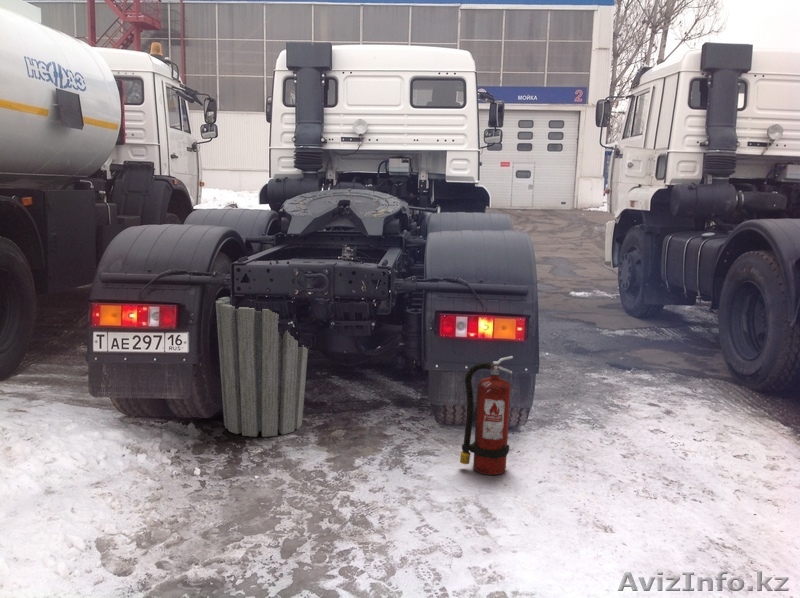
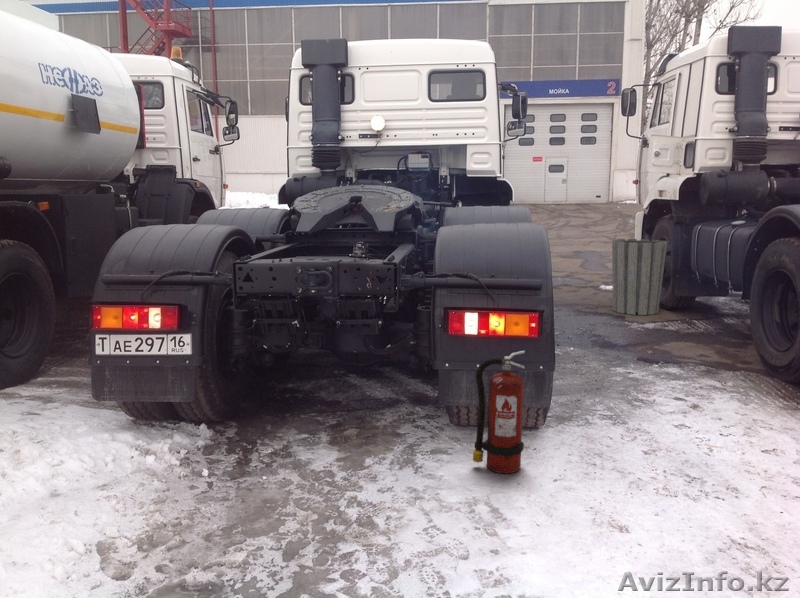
trash can: present [216,297,308,437] -> present [612,239,667,315]

